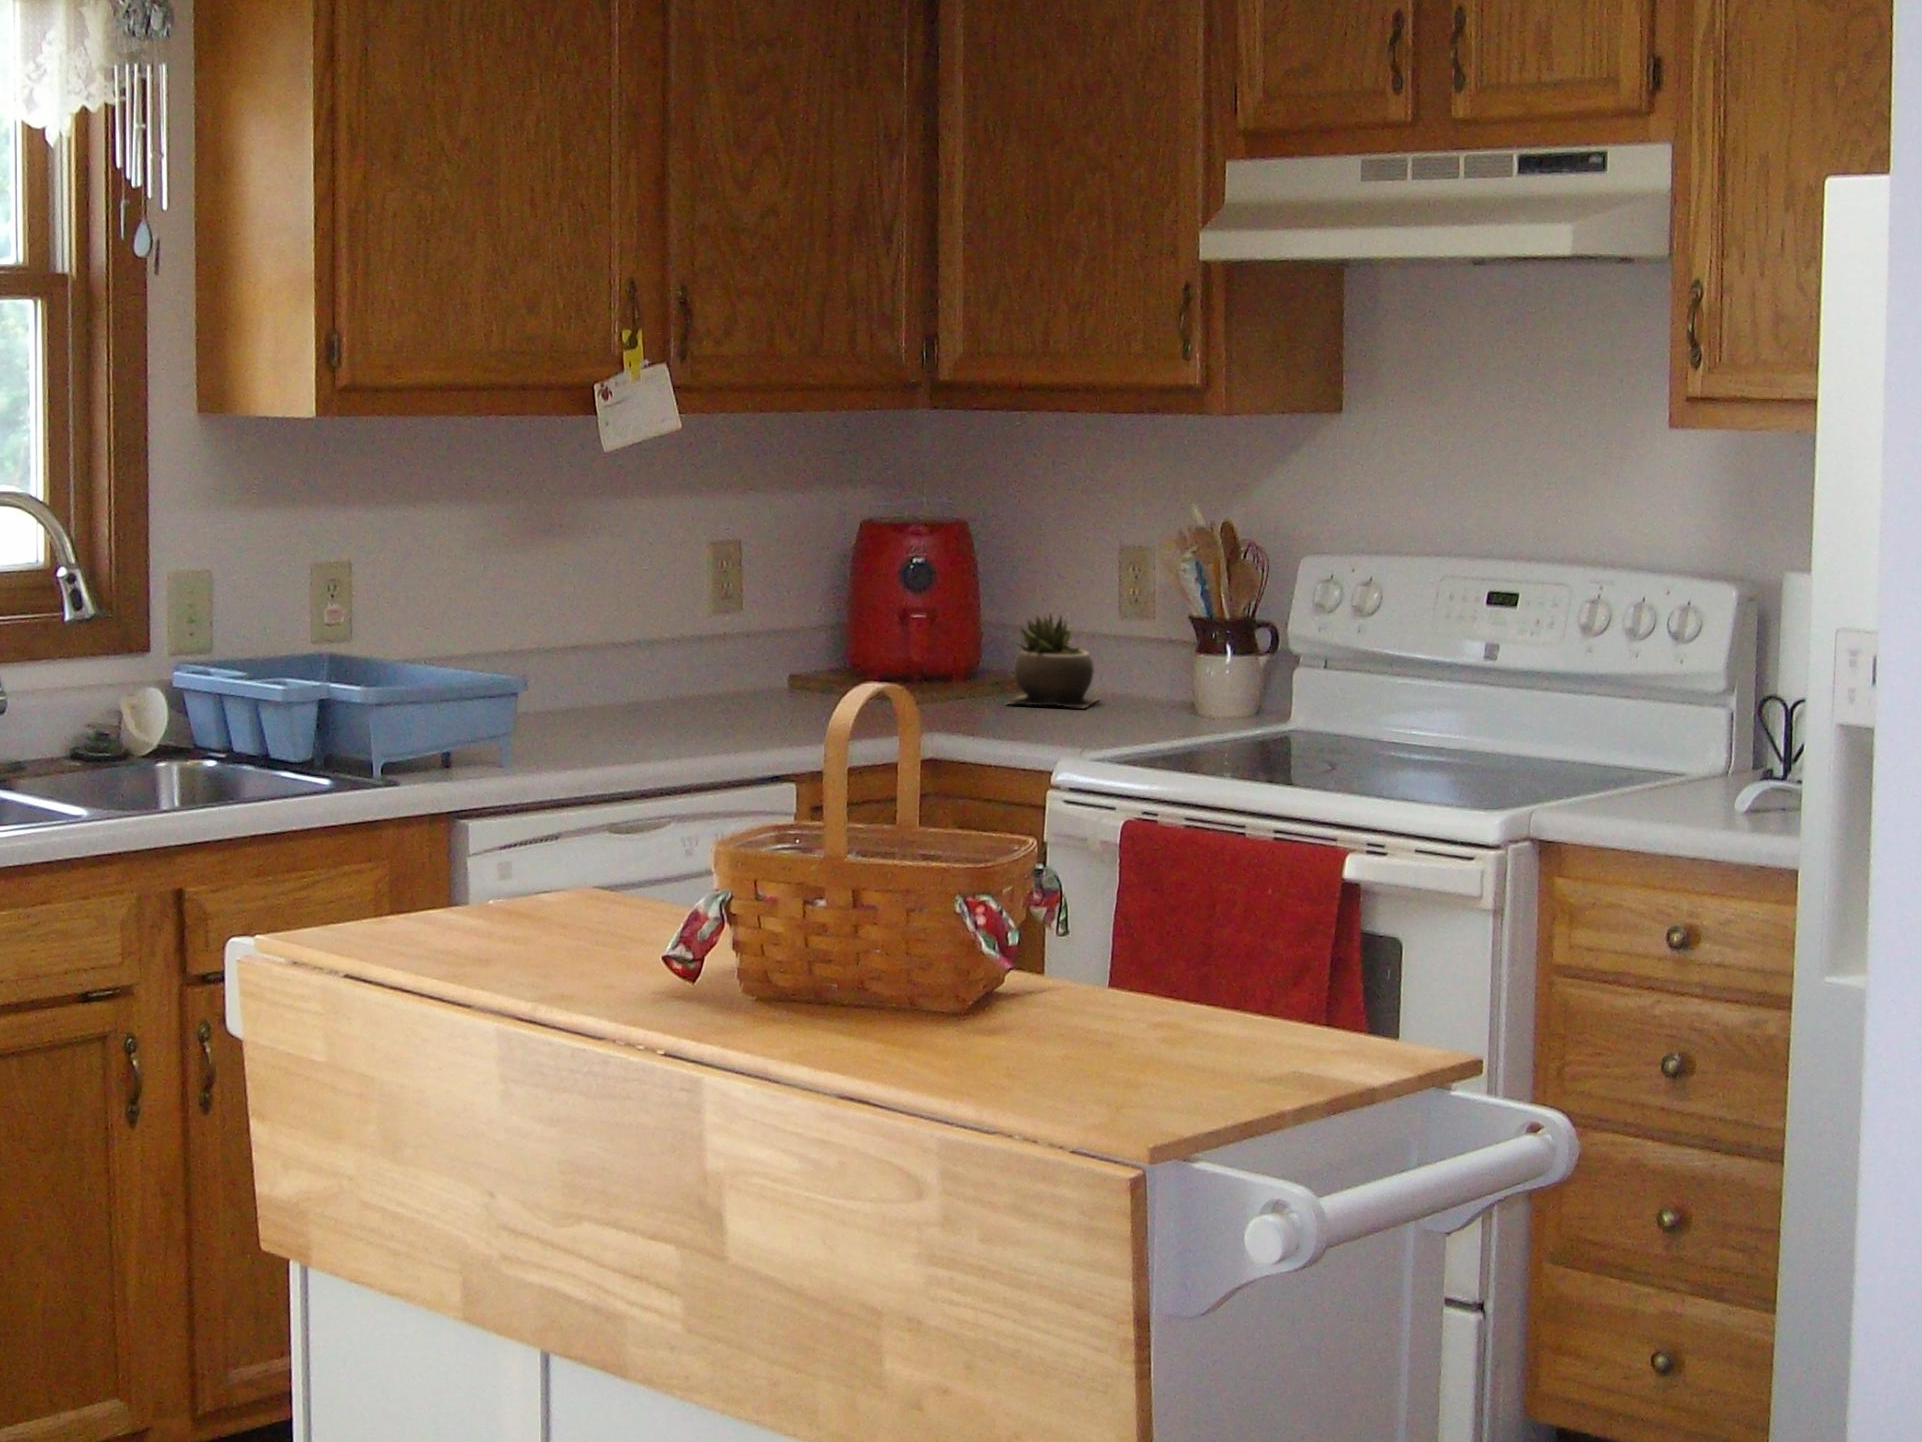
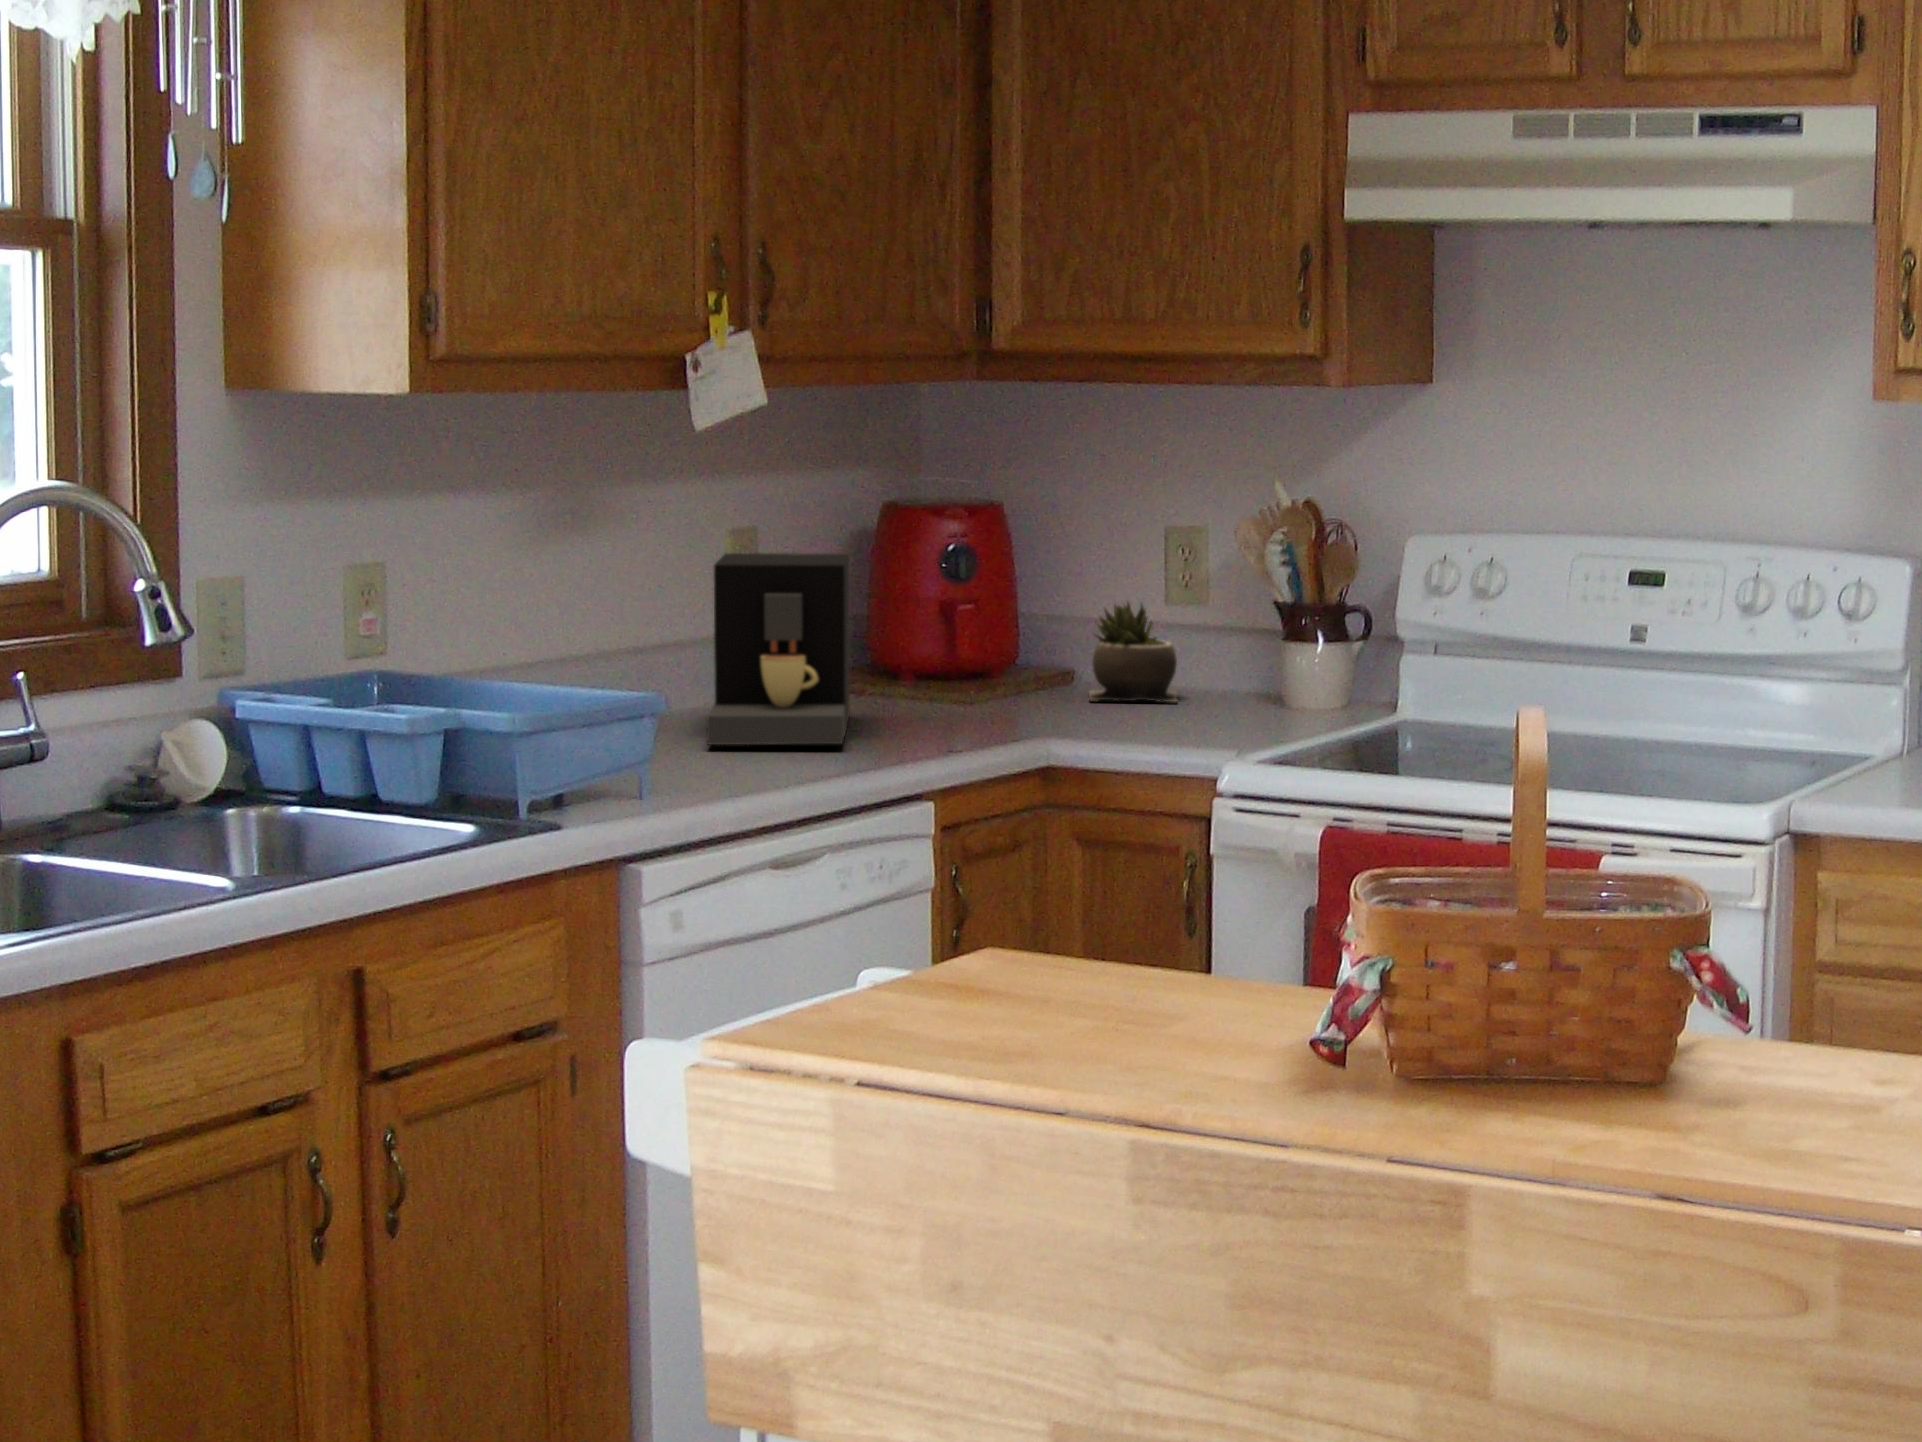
coffee maker: none [604,561,772,730] -> present [707,553,849,745]

